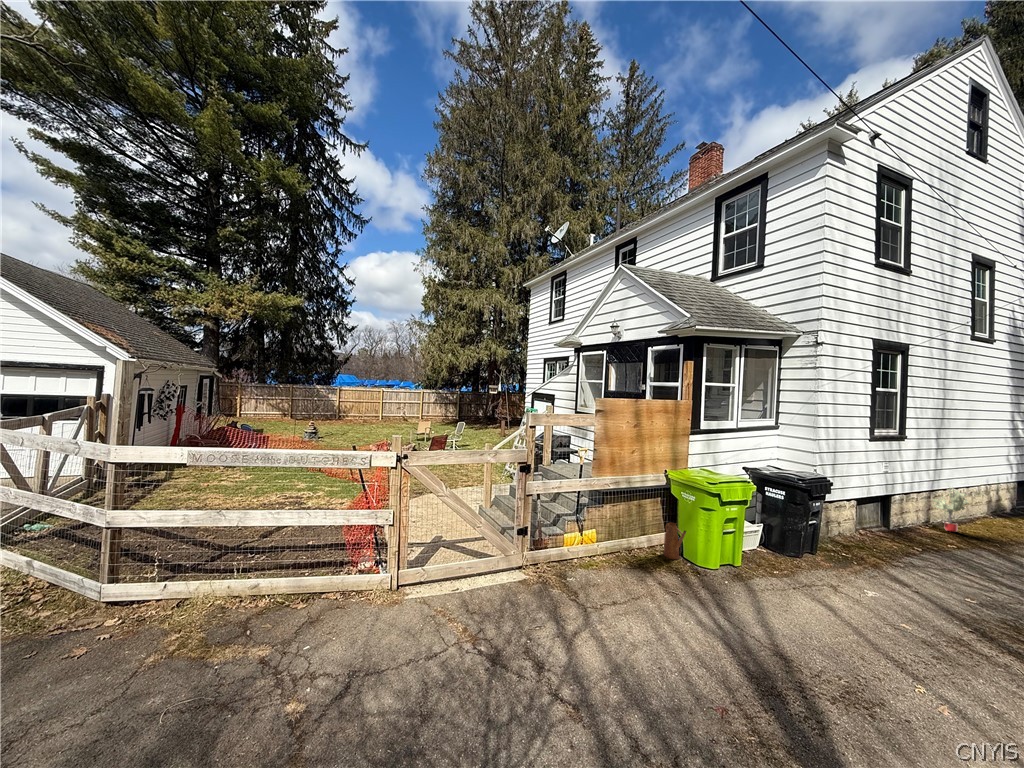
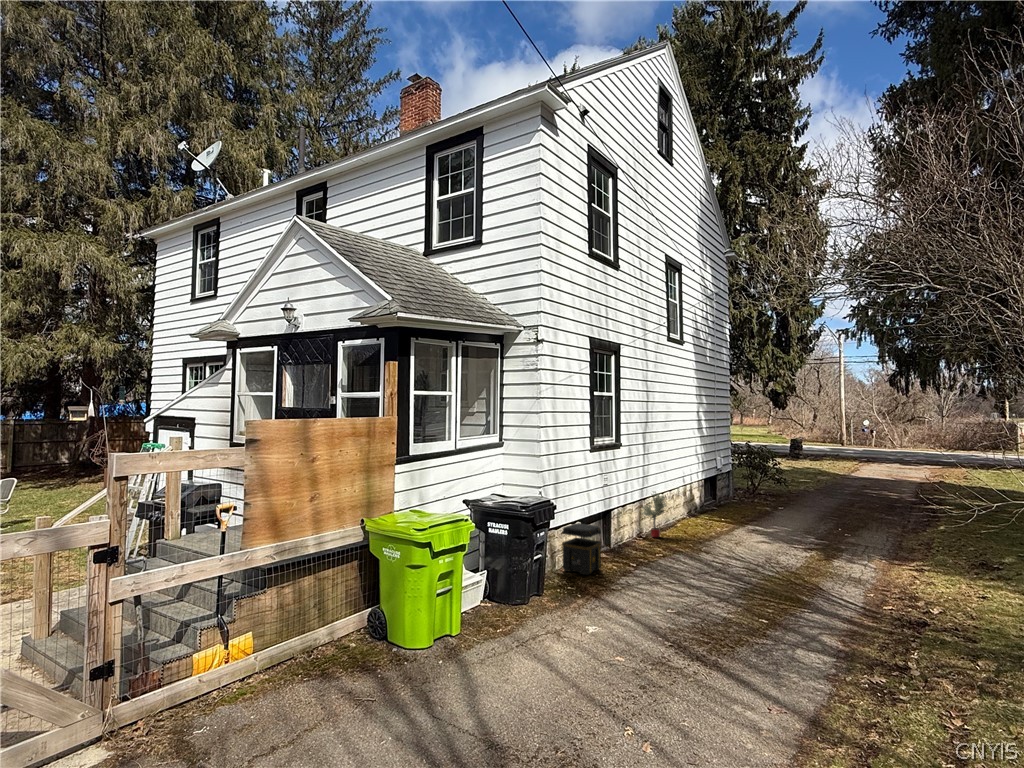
toolbox: none [836,502,881,548] -> present [562,523,602,575]
watering can: present [664,523,686,560] -> none [357,600,387,656]

